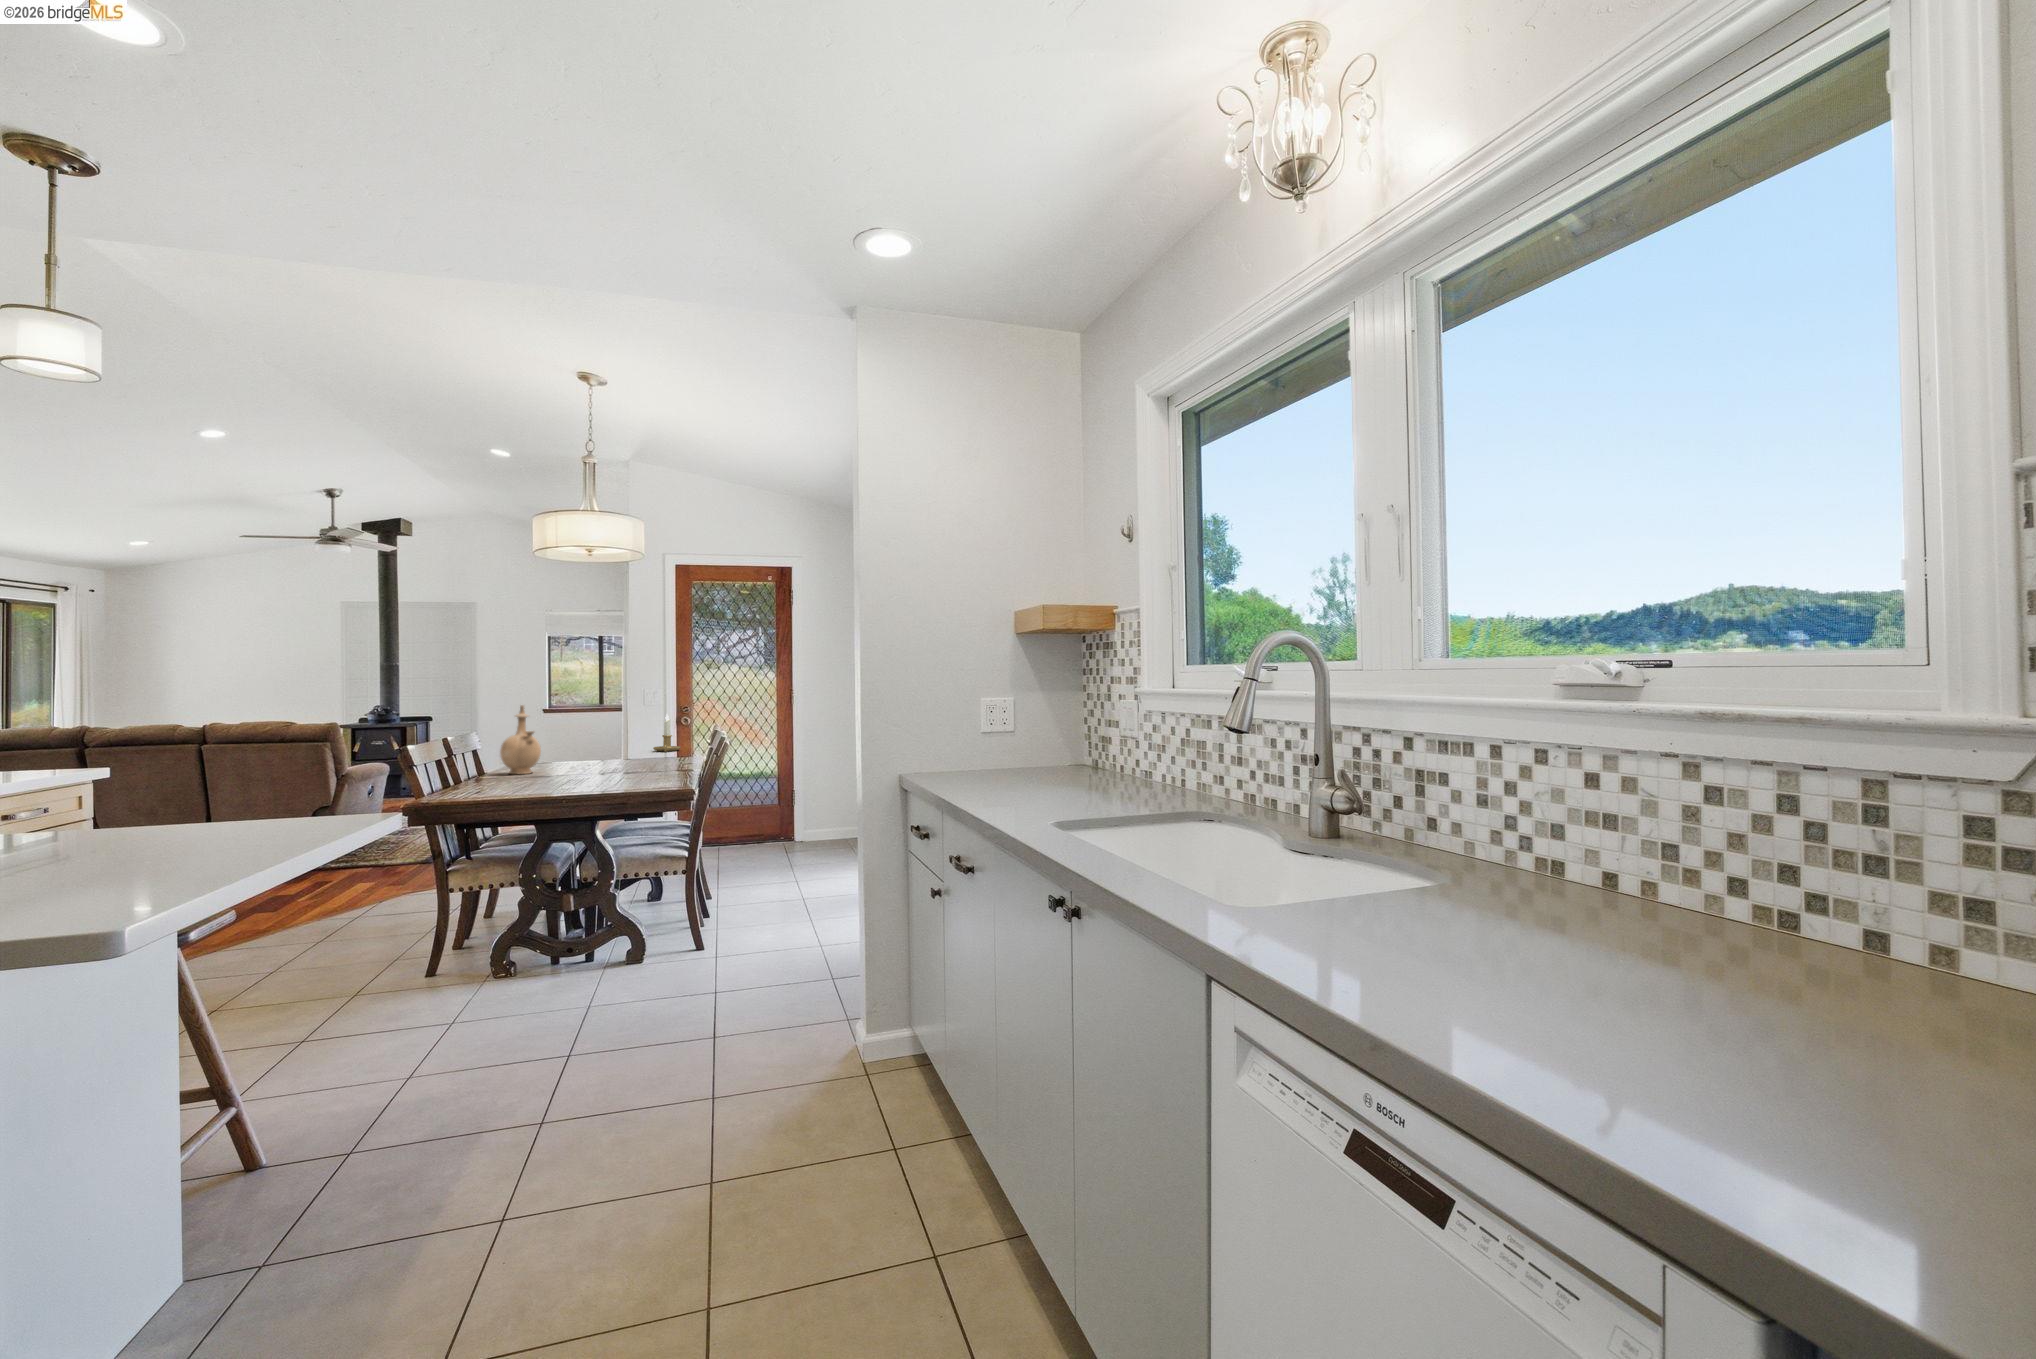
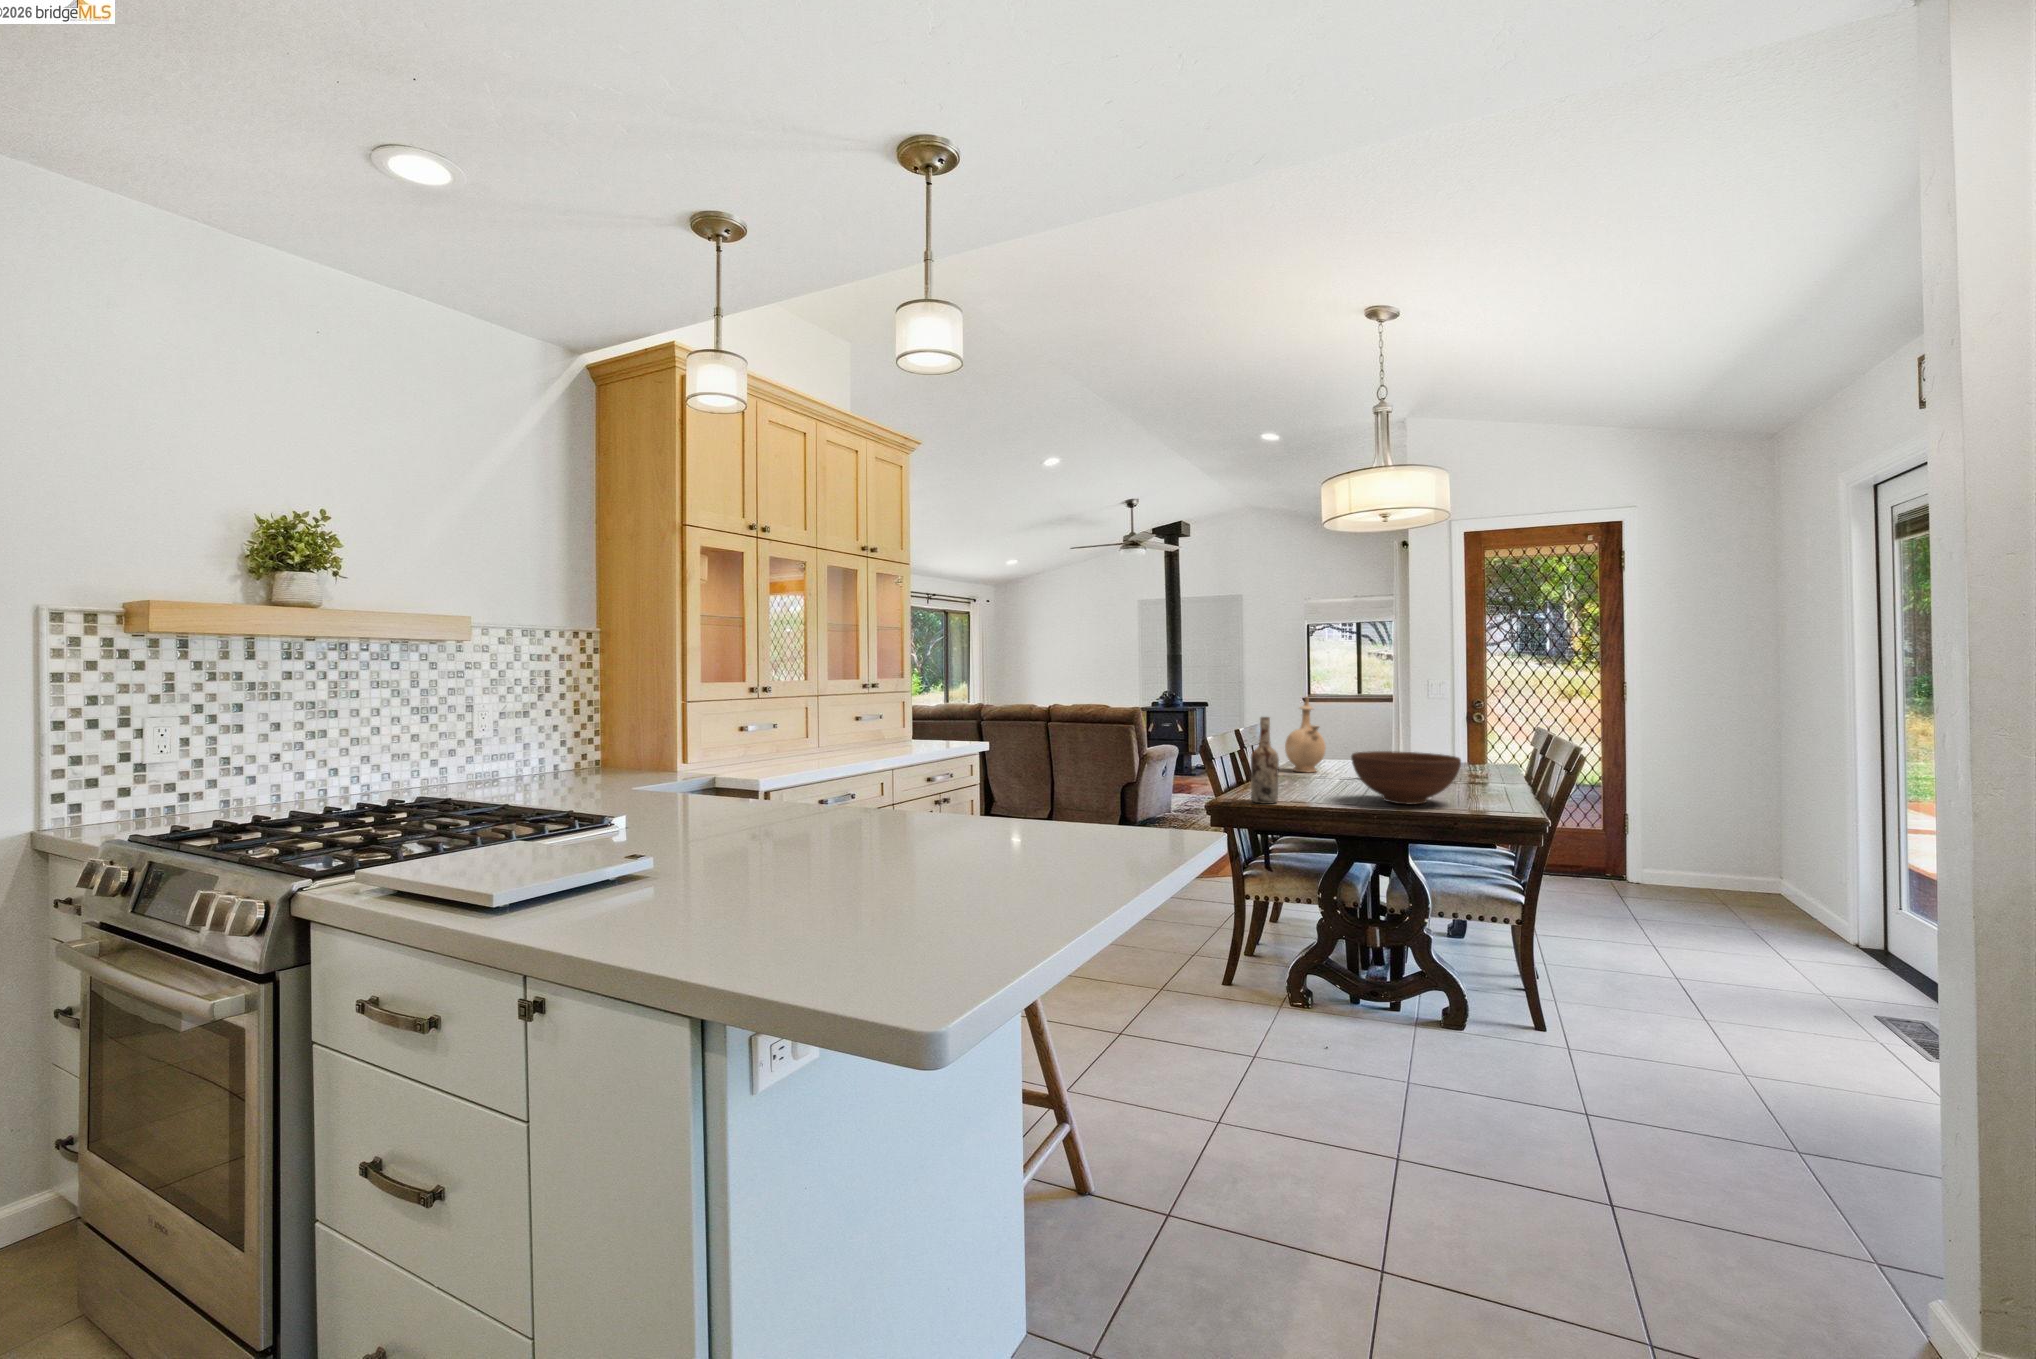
candlestick: present [653,714,681,752] -> none [1439,709,1472,756]
wine bottle: none [451,723,479,802] -> present [1251,717,1279,804]
fruit bowl: none [551,748,642,790] -> present [1351,751,1461,804]

